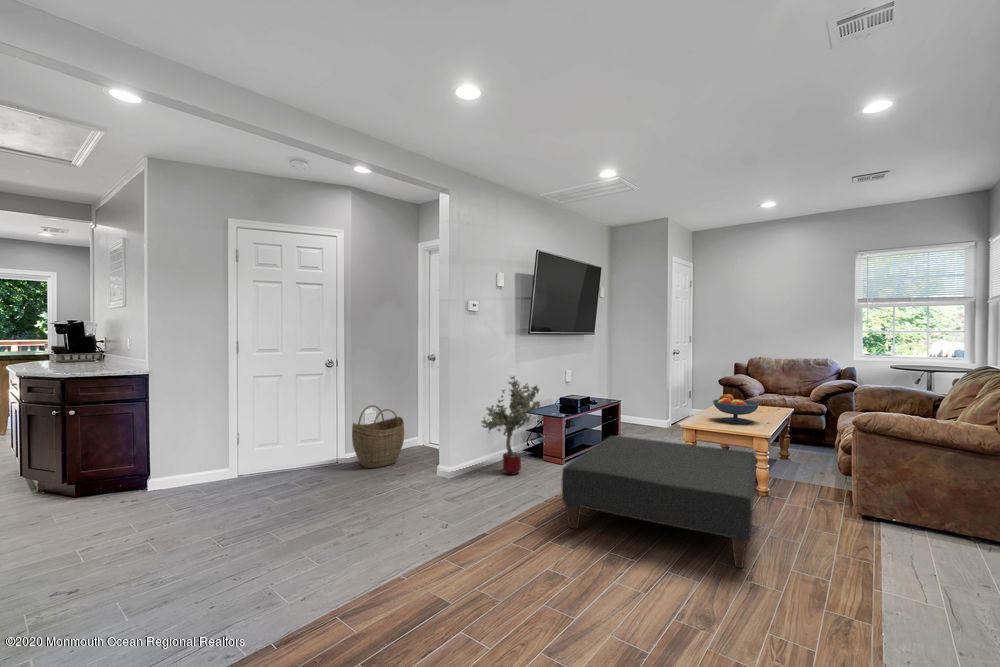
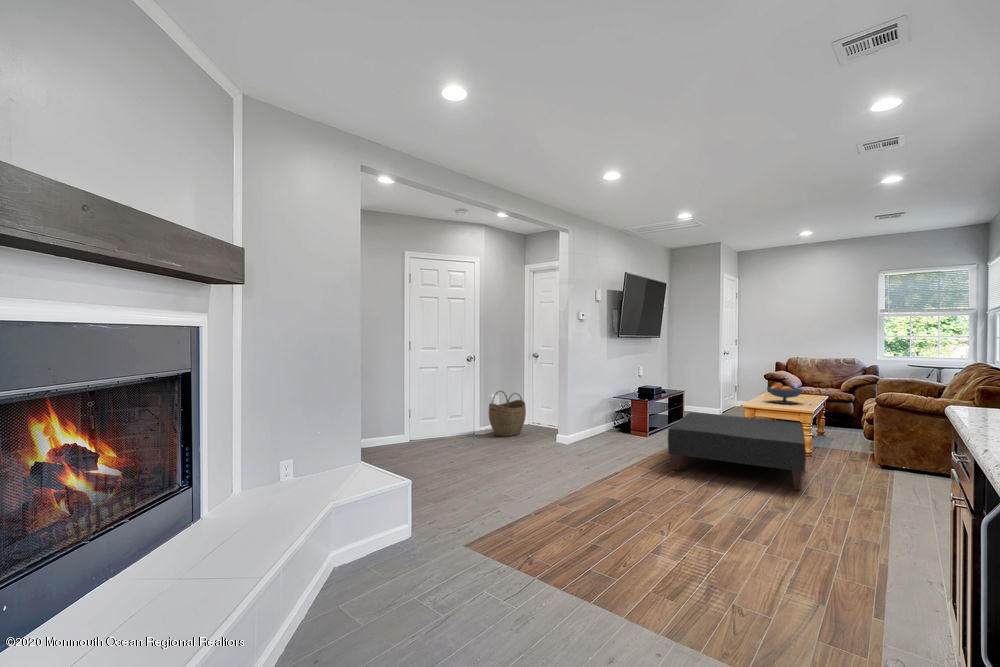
potted tree: present [482,376,540,475] -> none [588,368,633,442]

